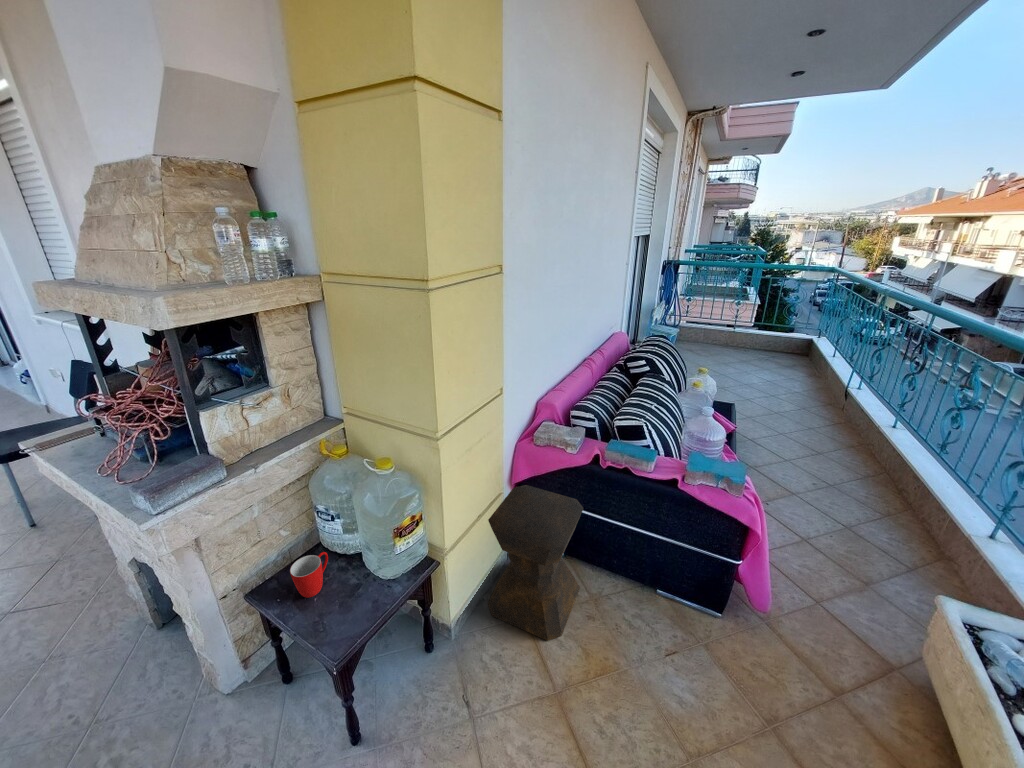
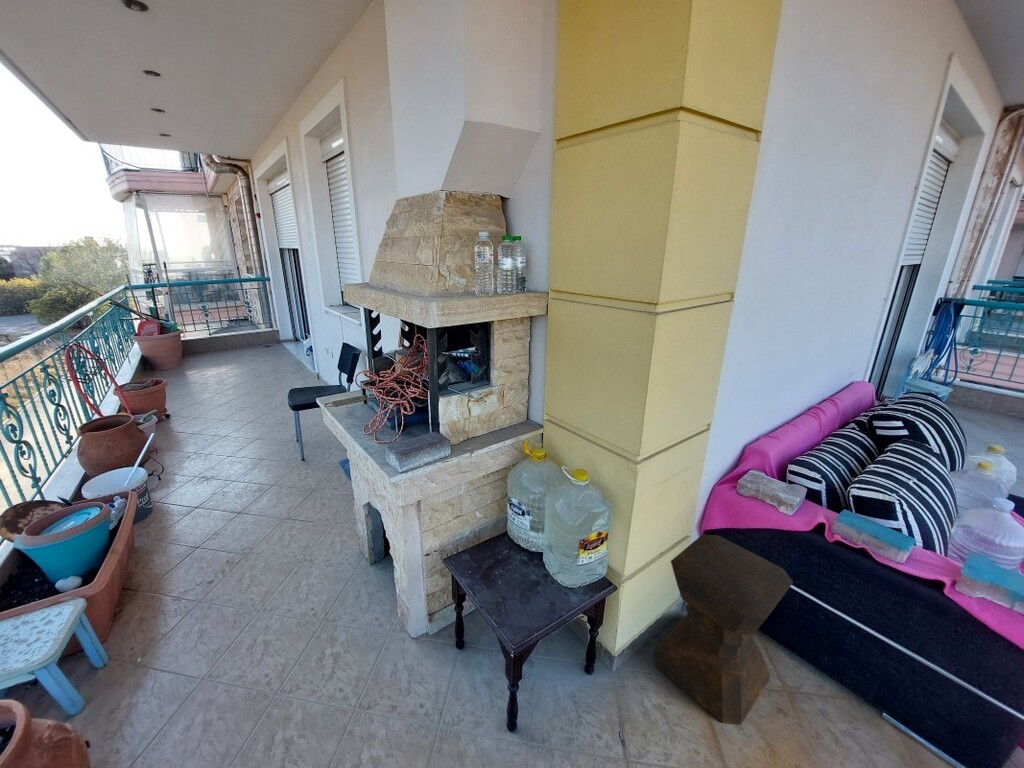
mug: present [290,552,328,598] -> none [483,542,513,580]

